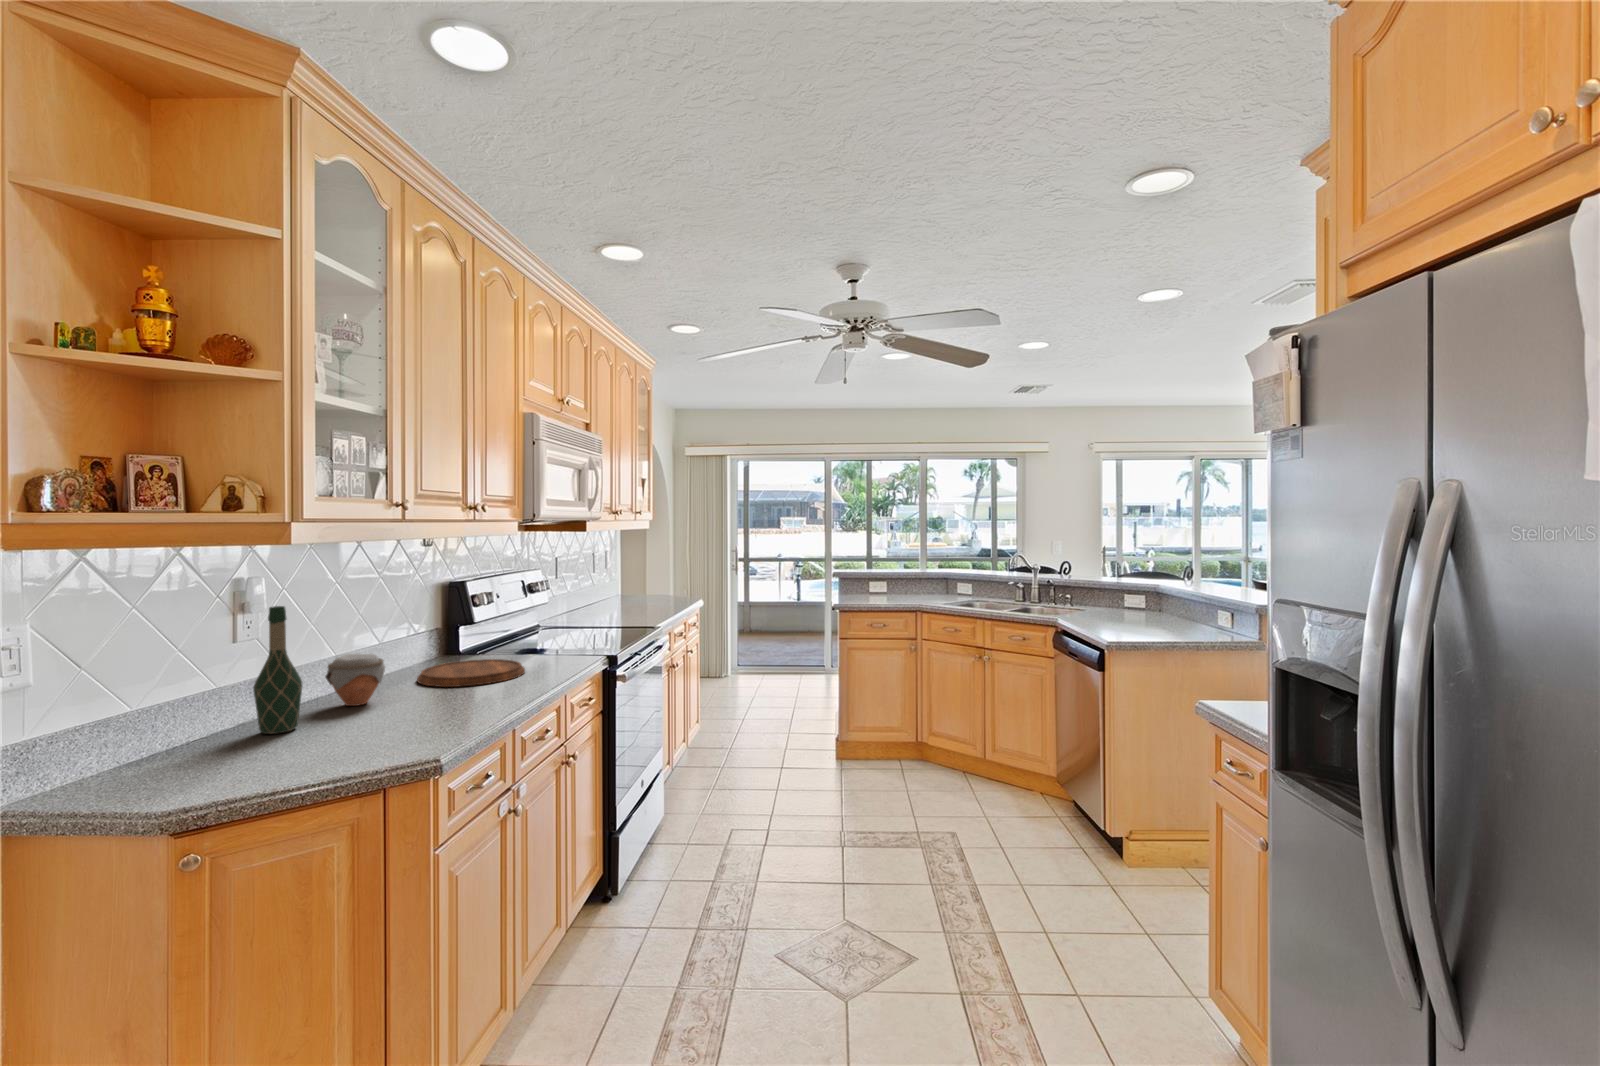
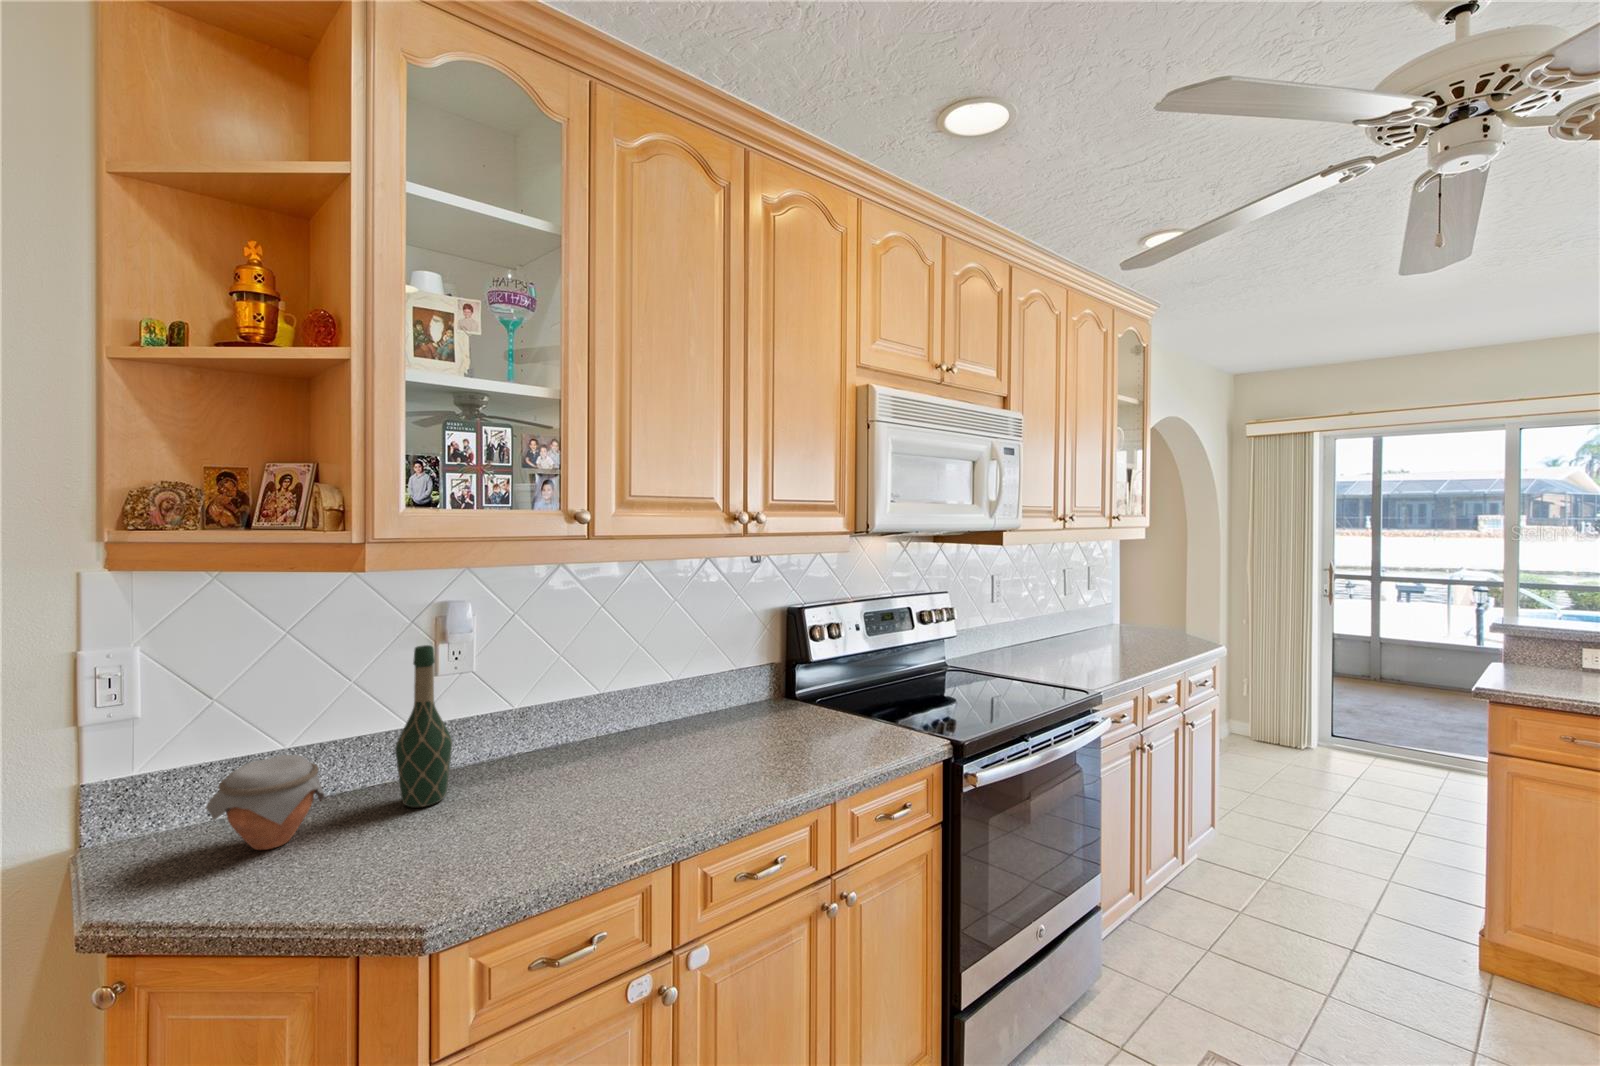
jar: present [325,654,385,706] -> present [206,755,324,850]
cutting board: present [417,659,525,687] -> none [664,721,801,779]

